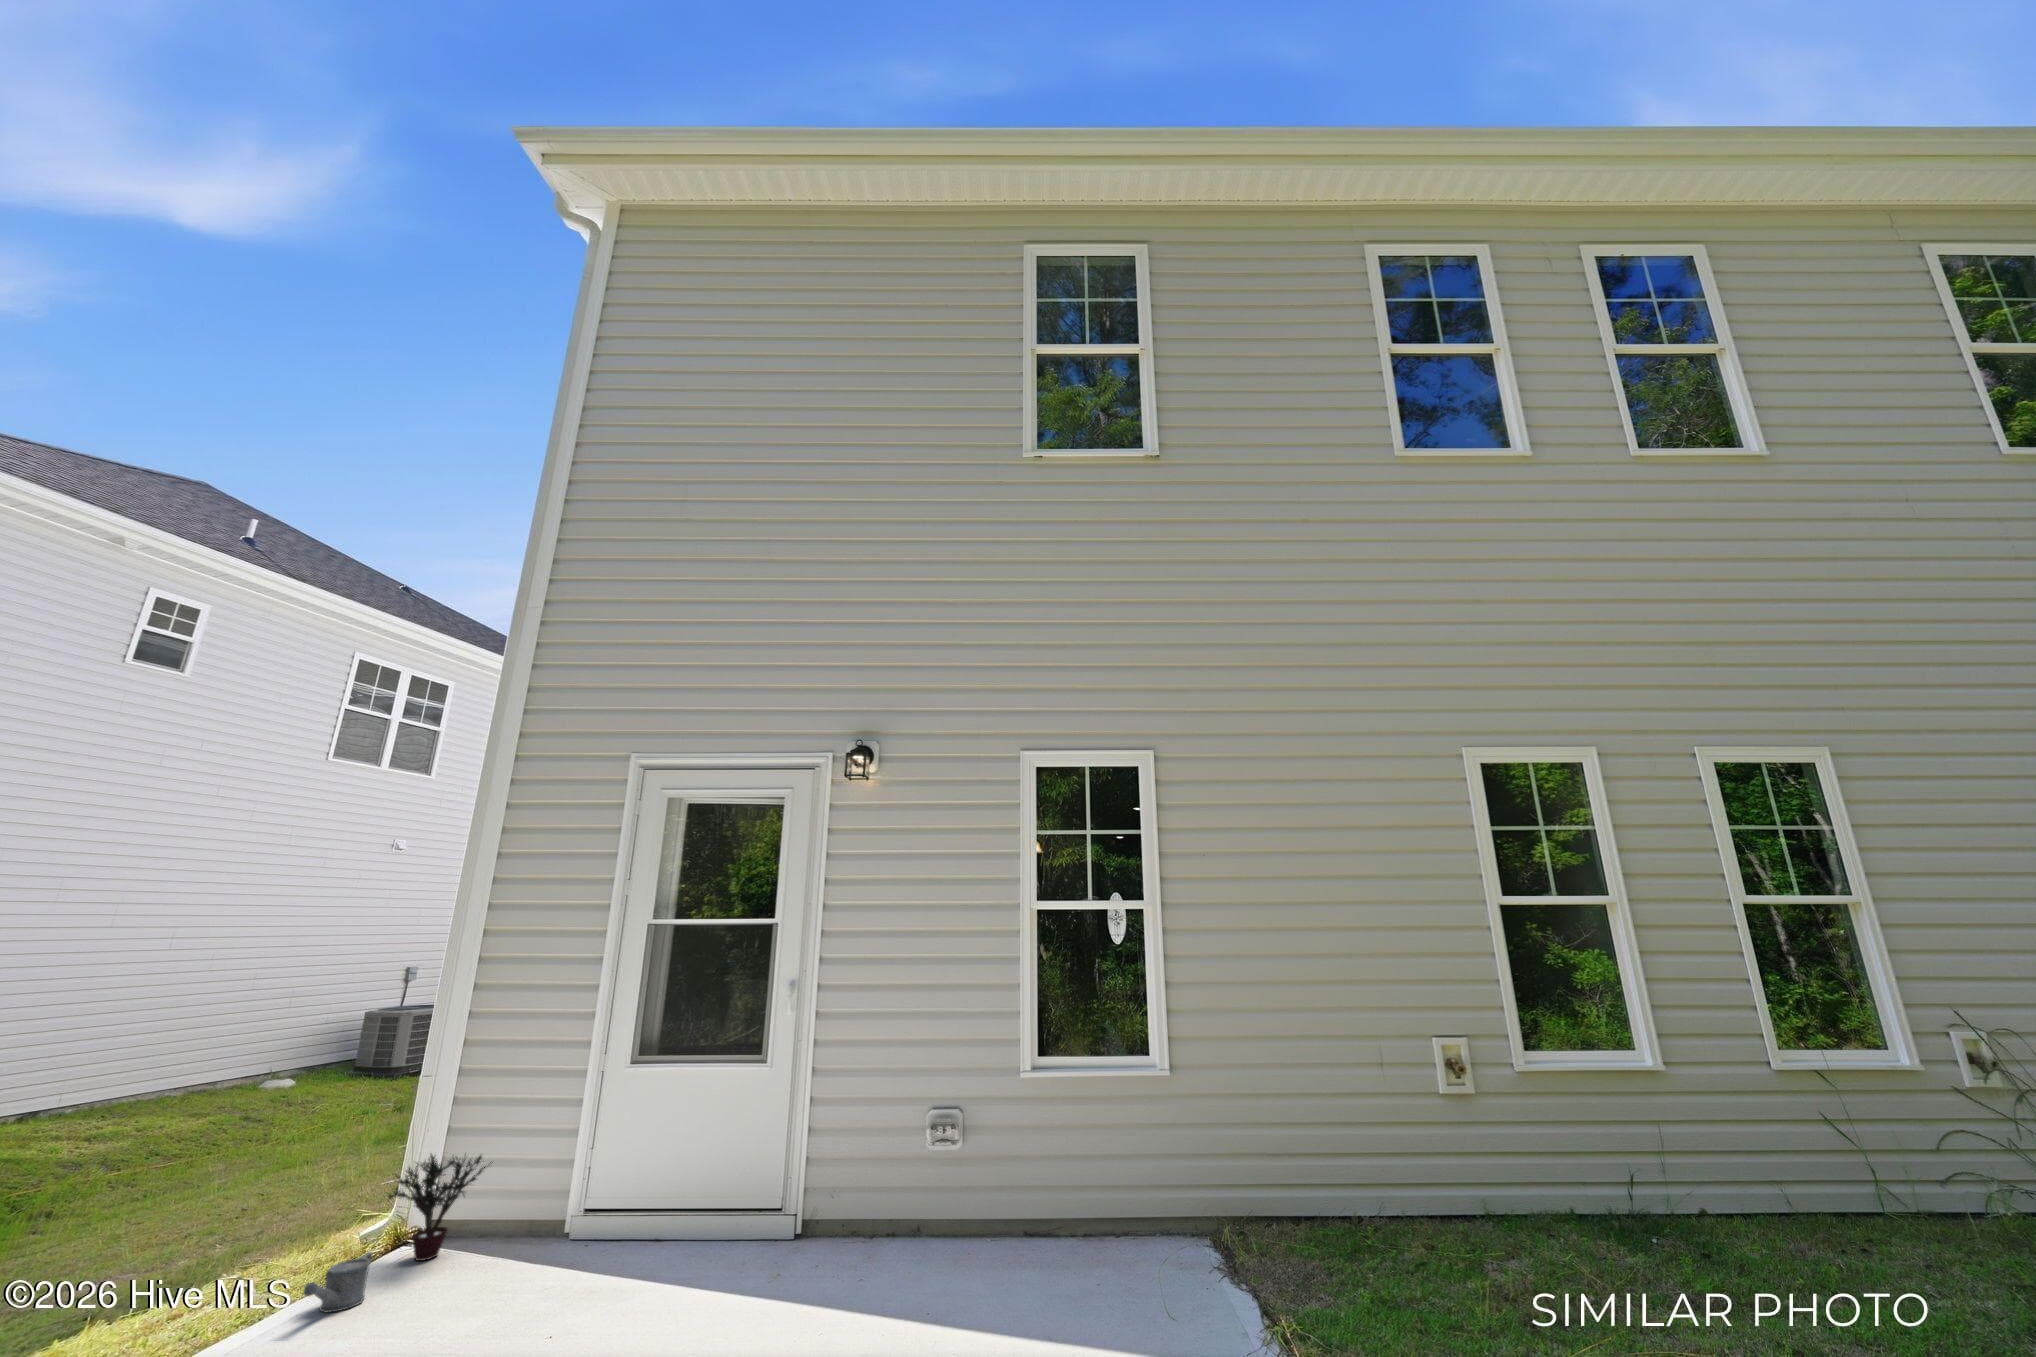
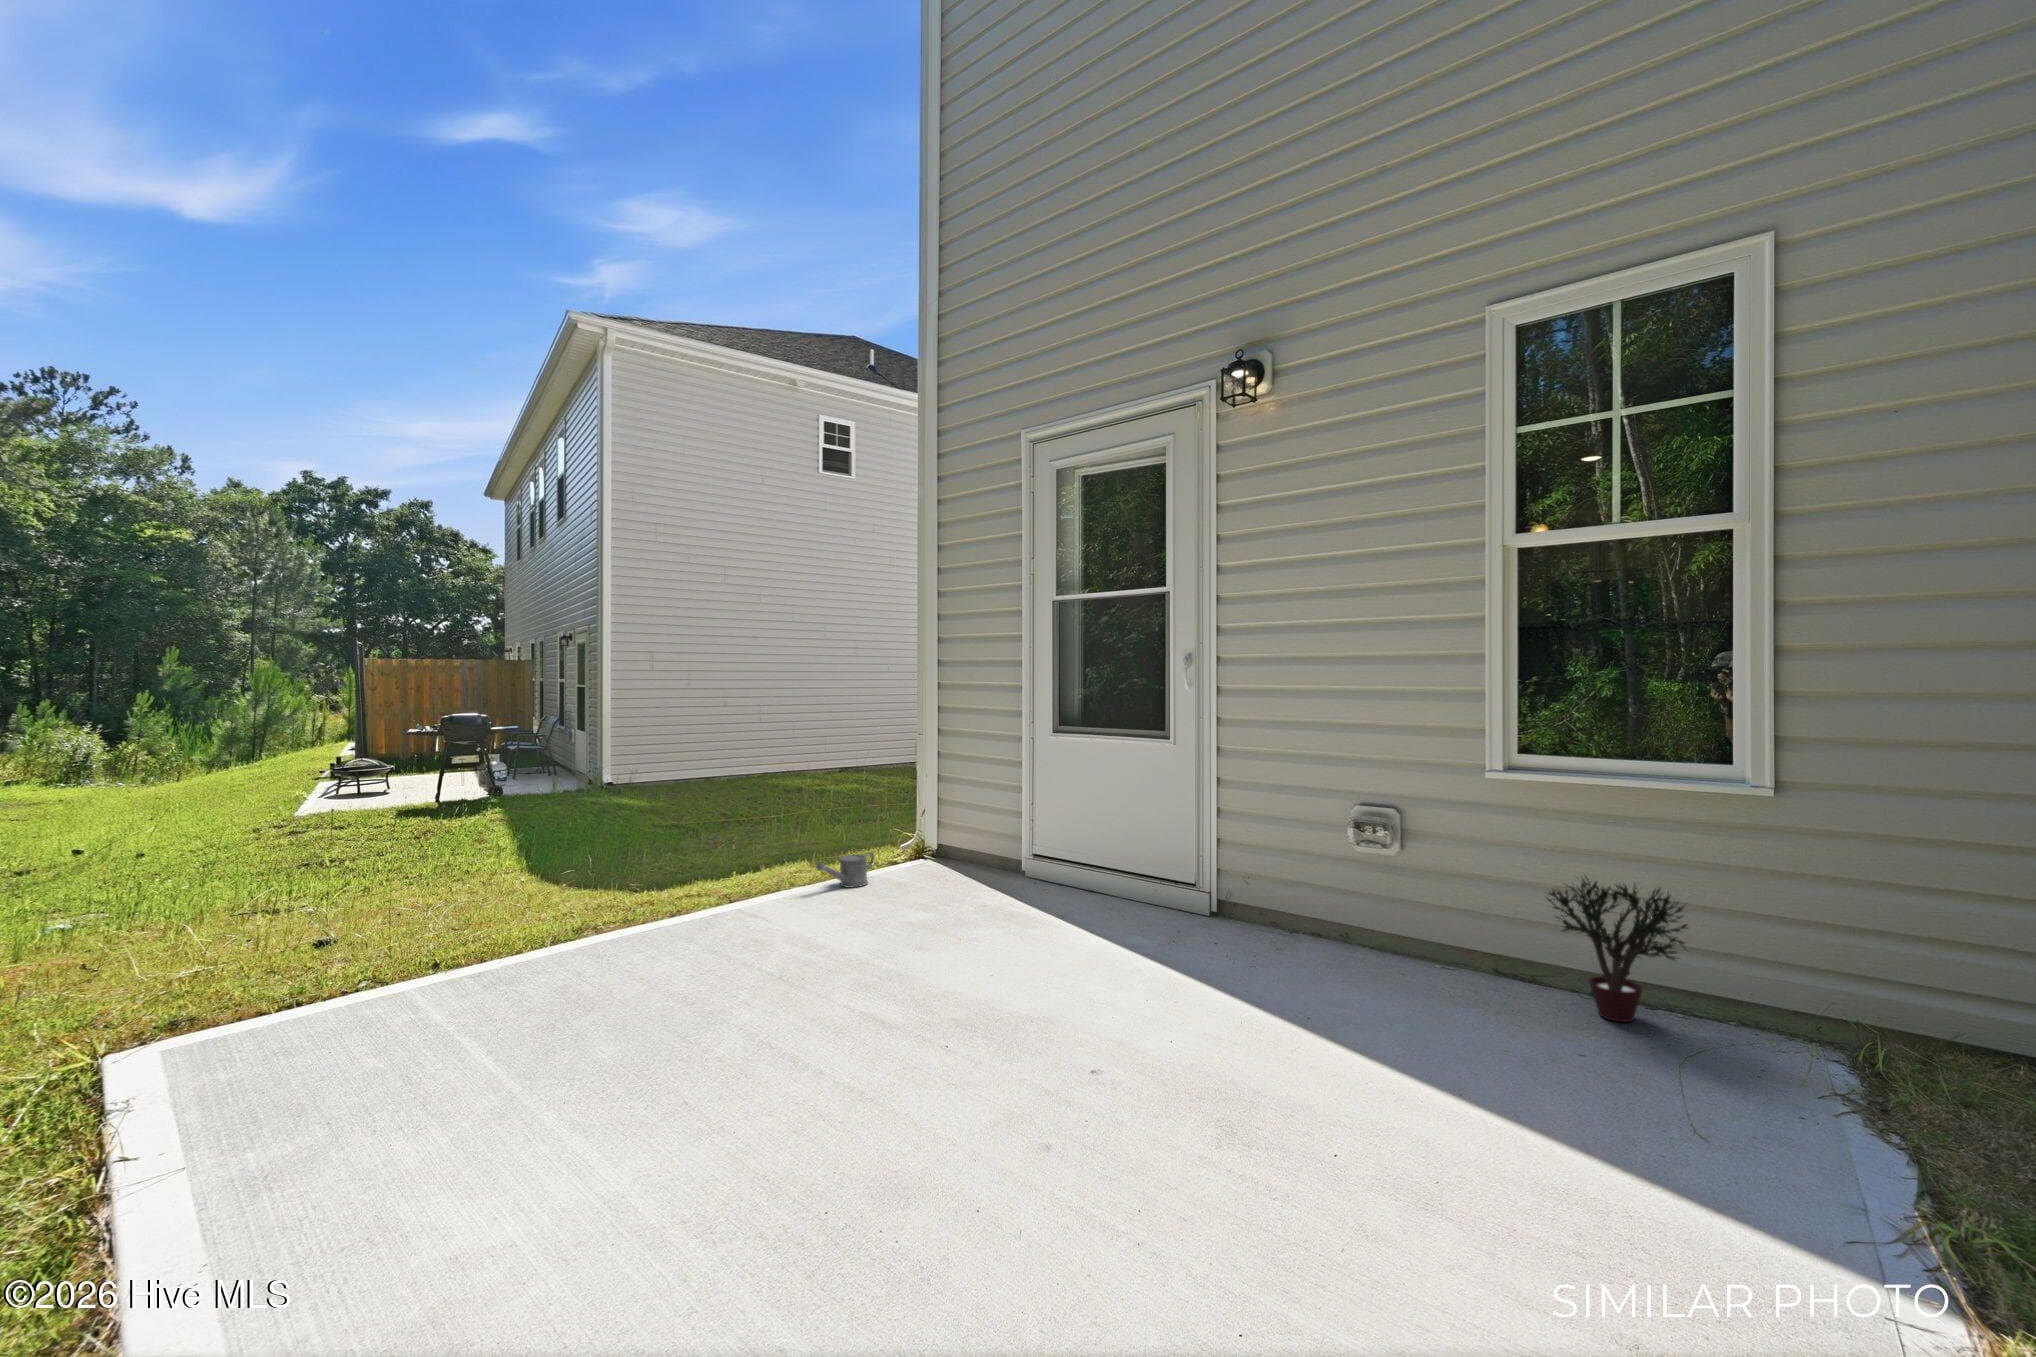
potted plant: present [387,1155,493,1261] -> present [1548,877,1688,1022]

